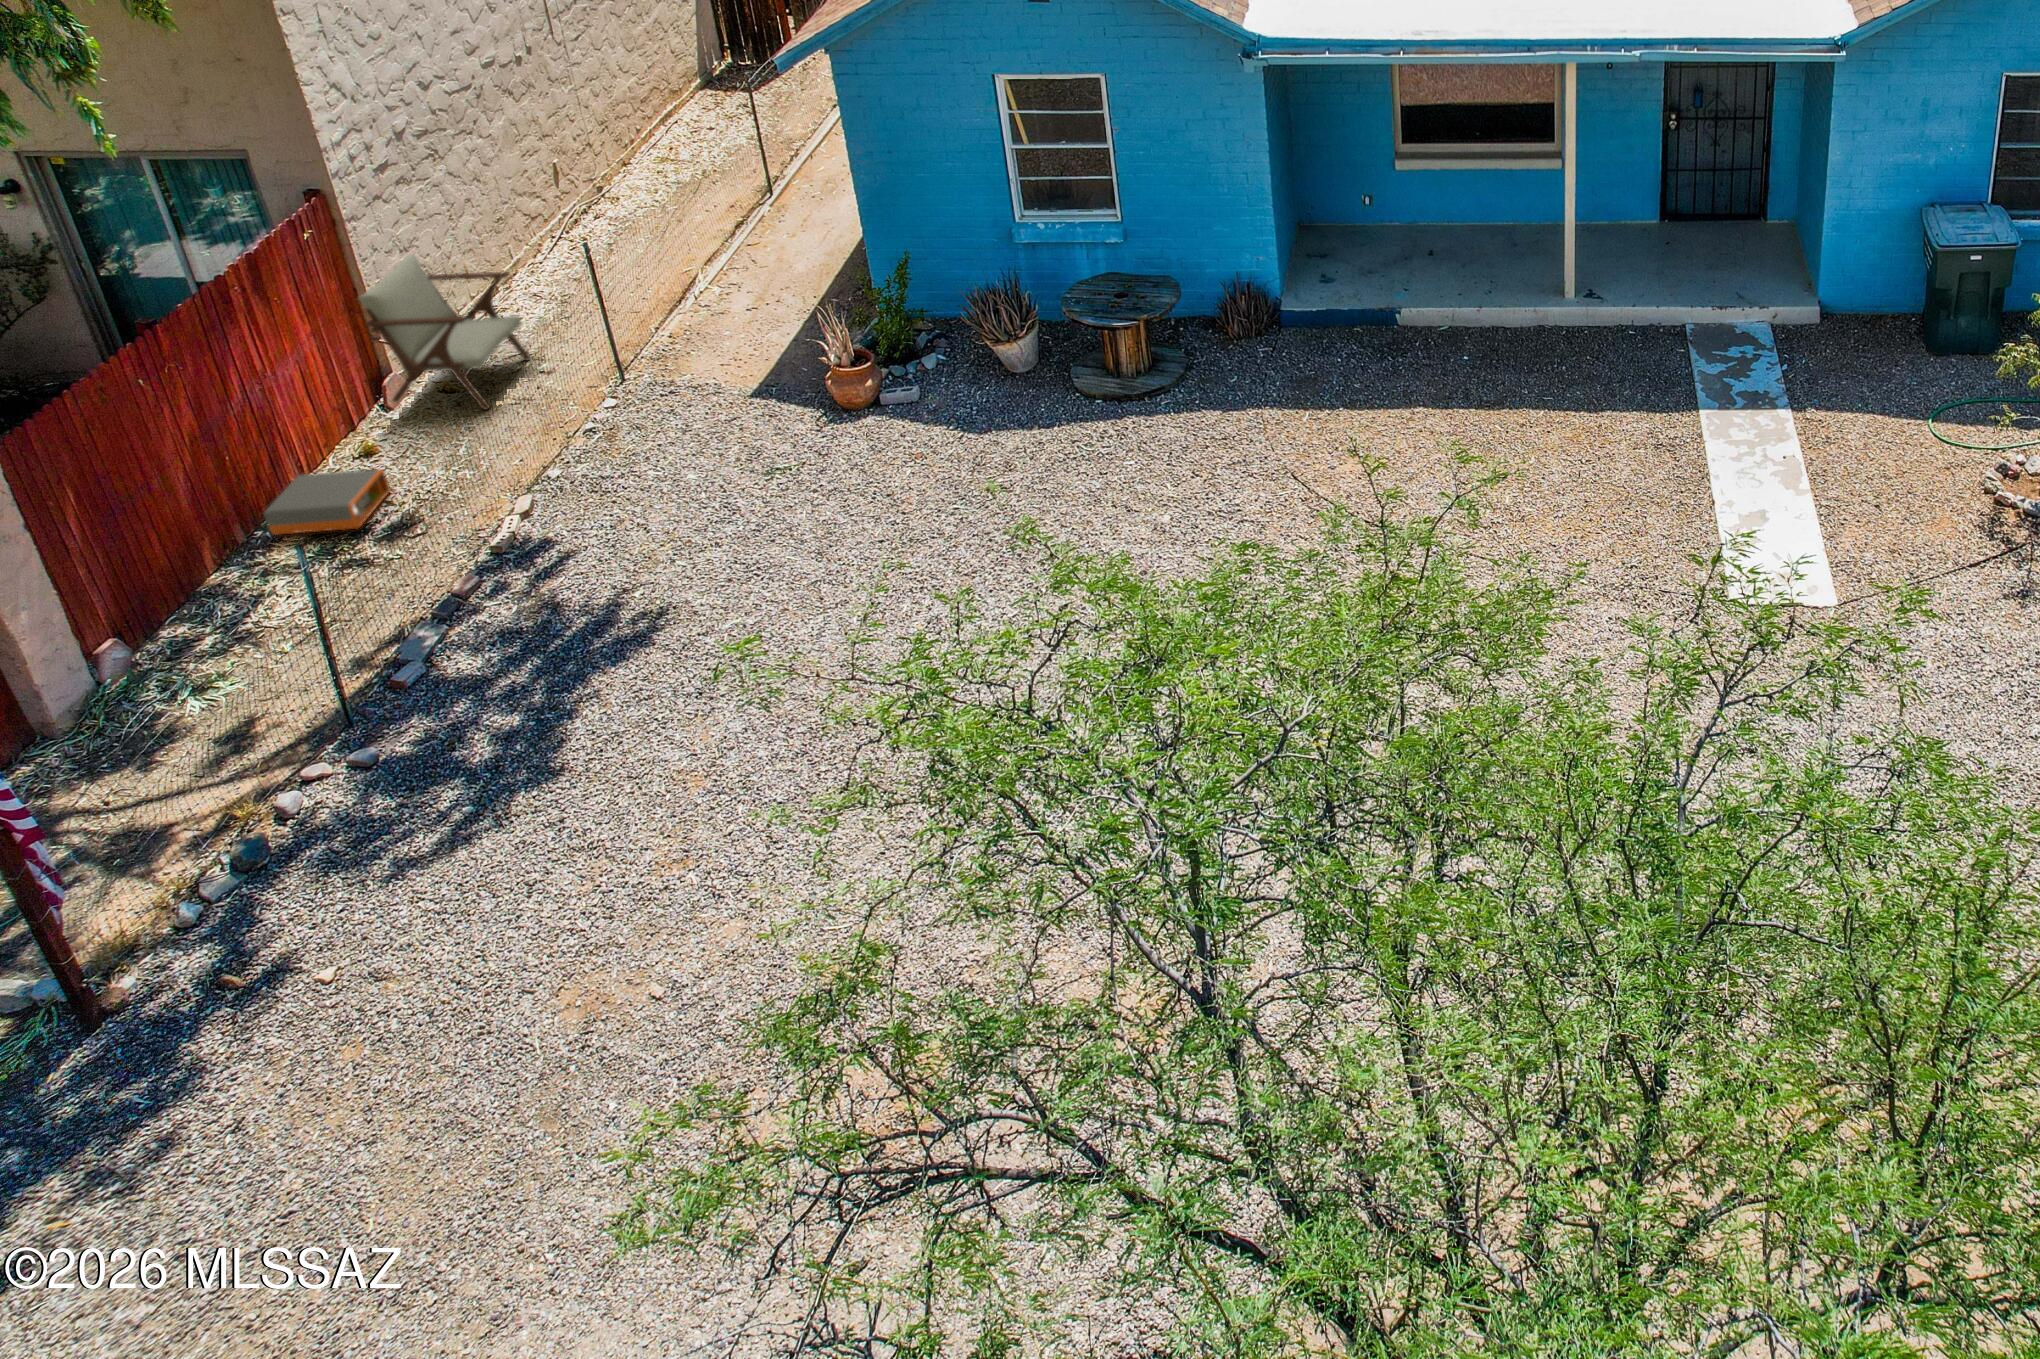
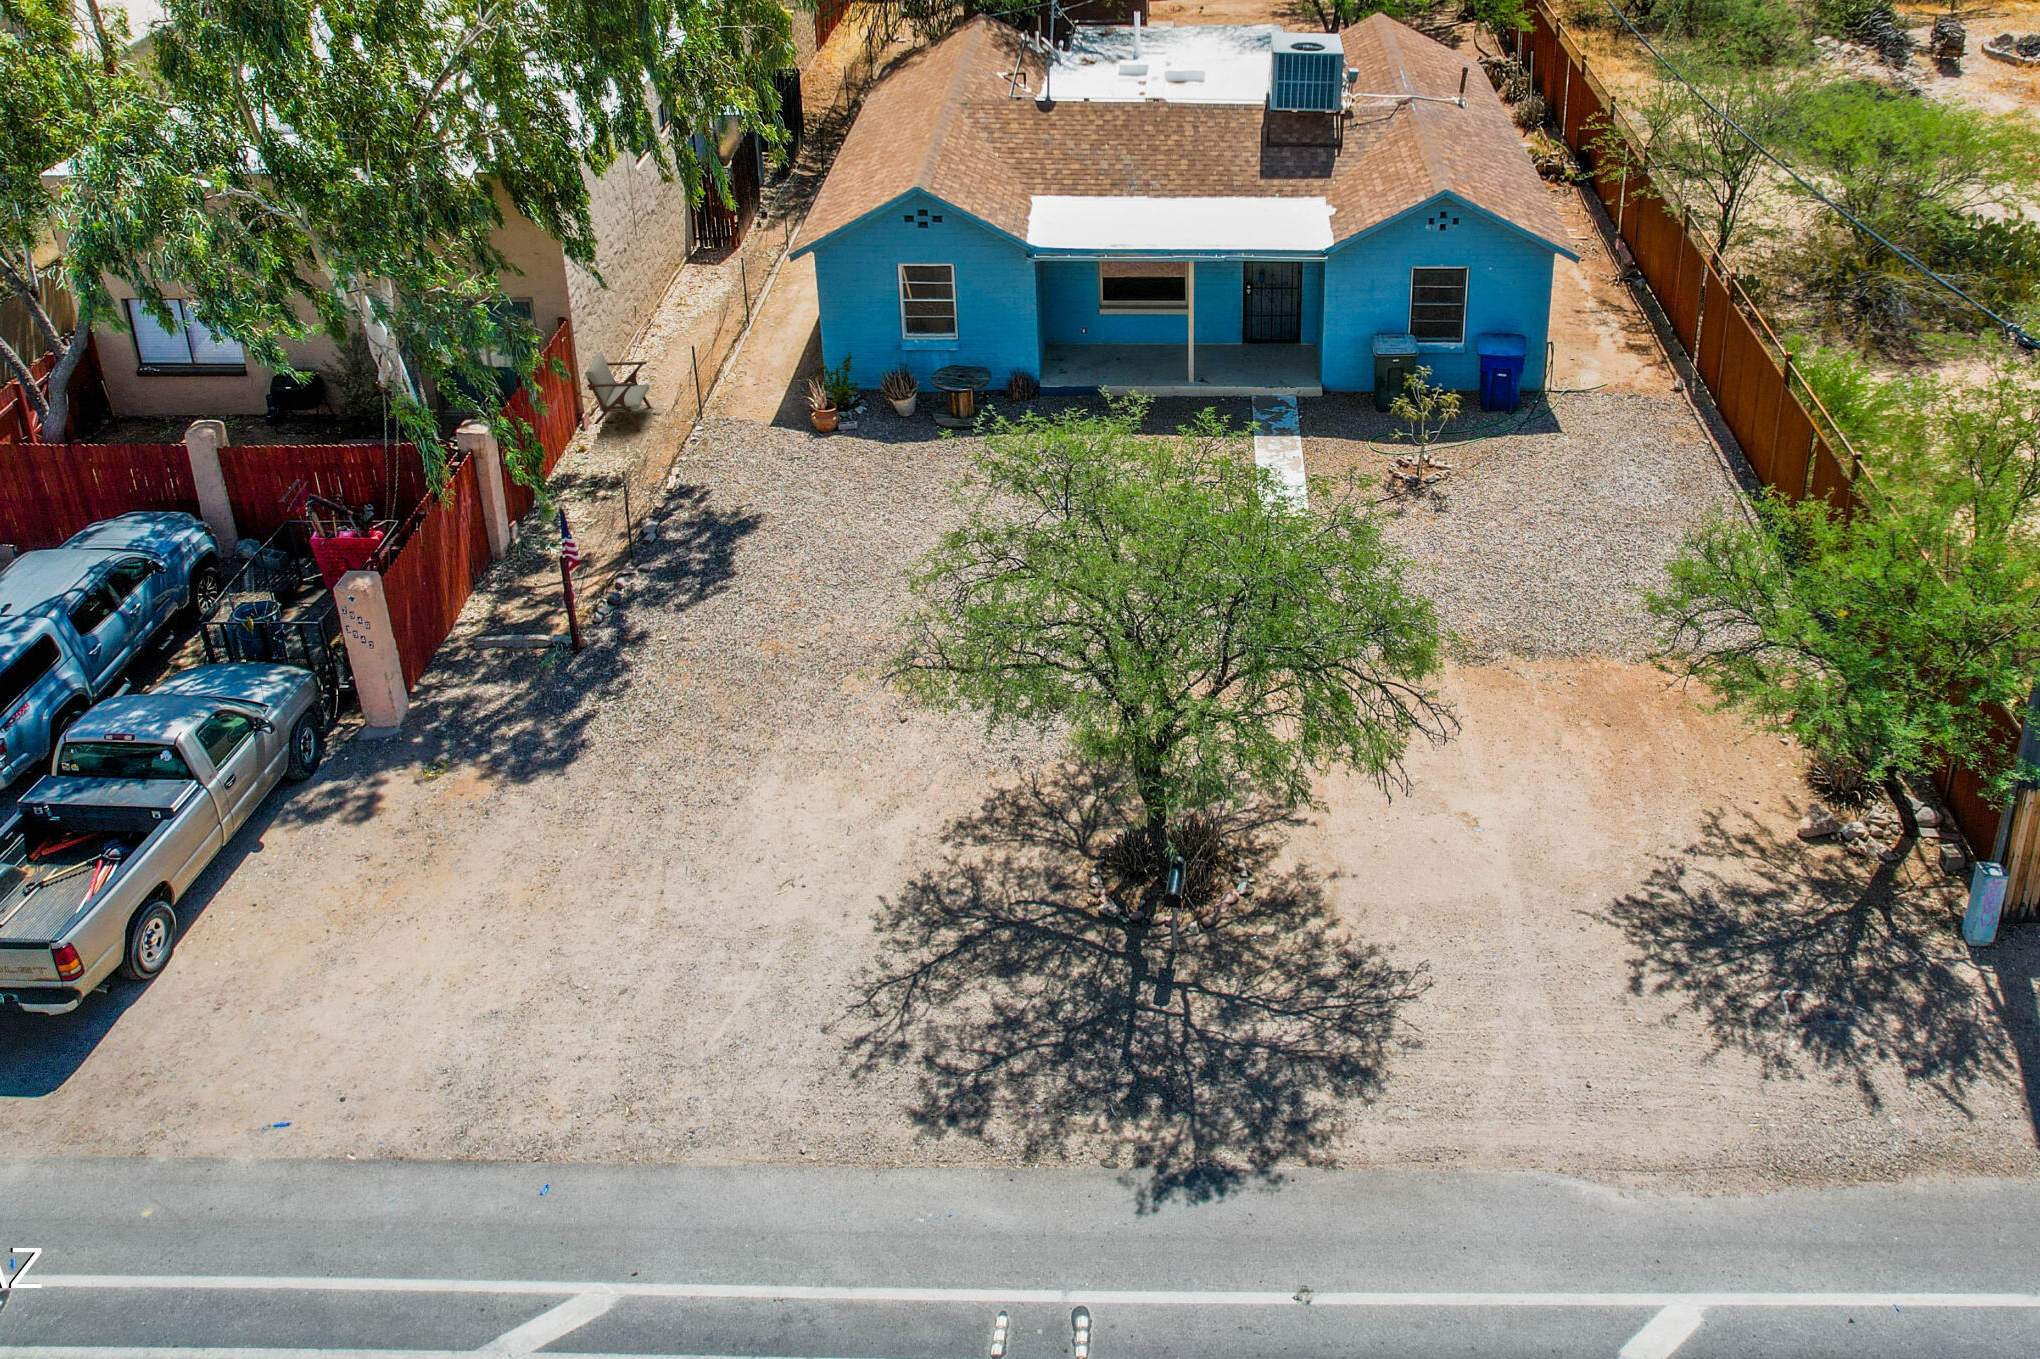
storage box: present [264,469,390,535] -> none [559,455,608,484]

